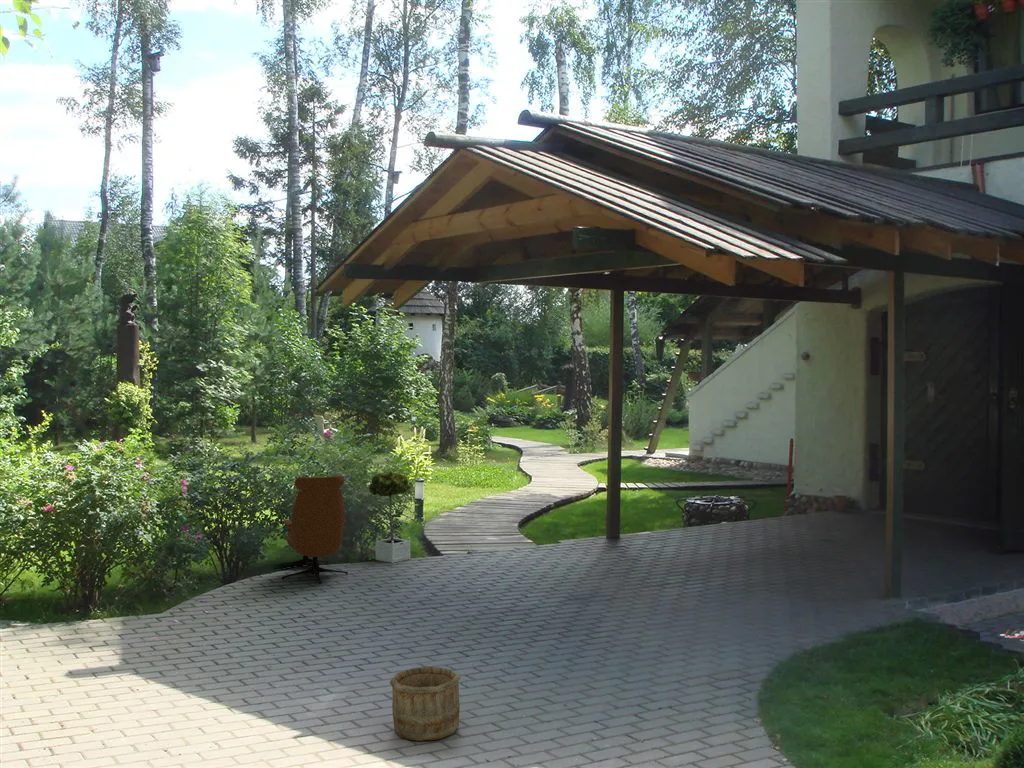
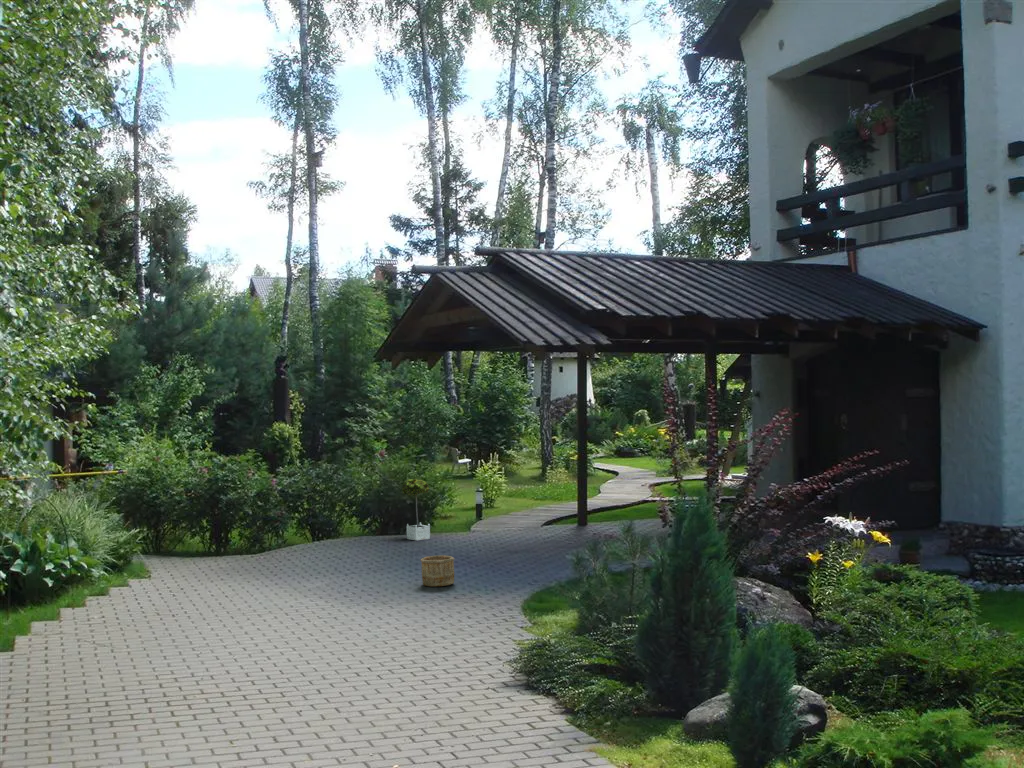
lounge chair: present [282,475,348,584] -> none [337,478,380,549]
wooden bucket: present [390,666,460,741] -> present [420,555,454,587]

